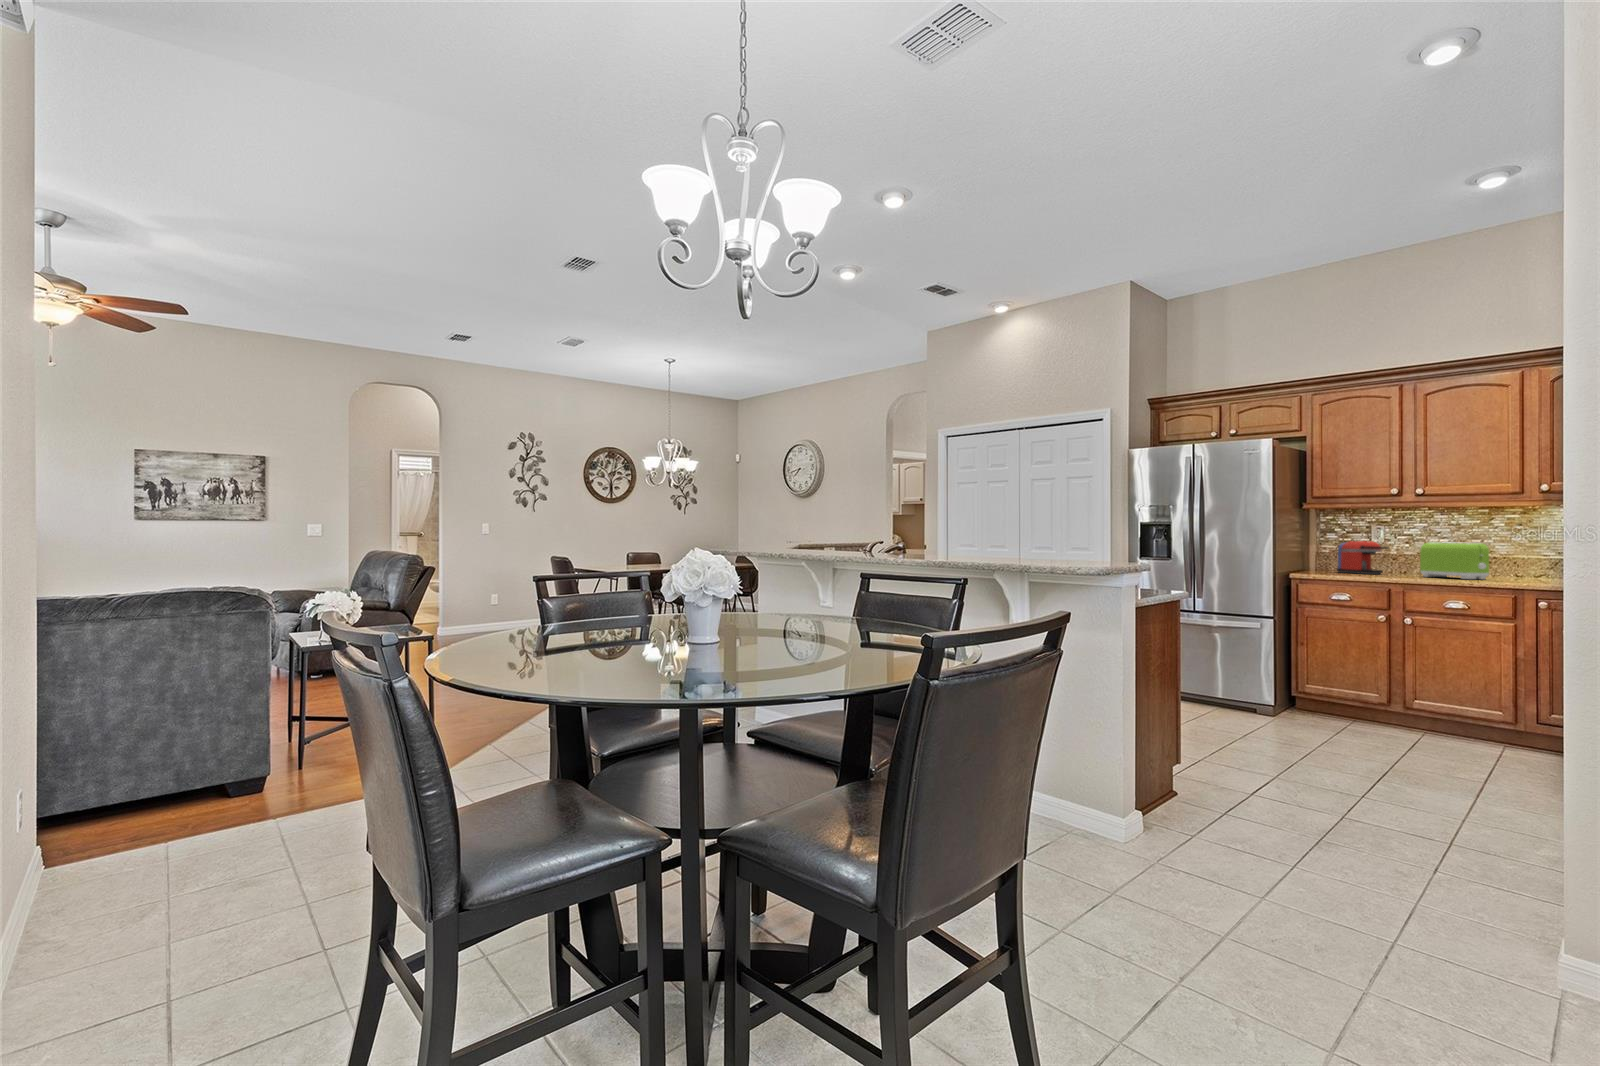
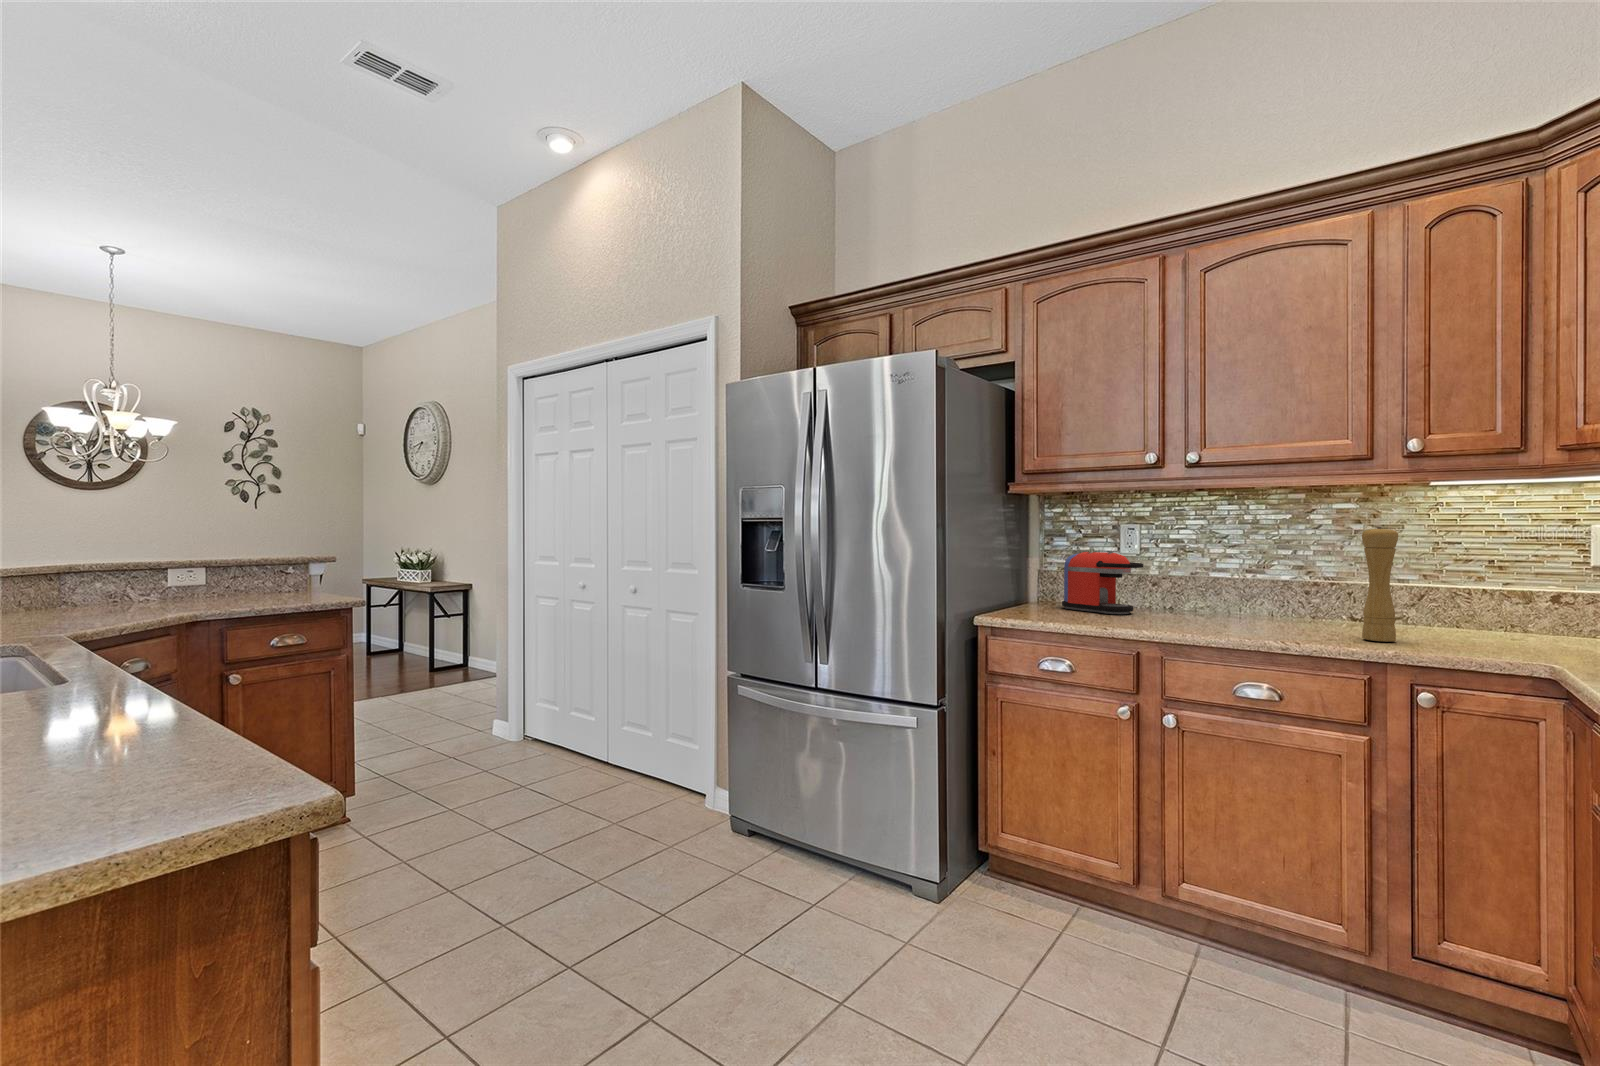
pepper mill: none [1514,526,1533,581] -> present [1362,527,1398,642]
toaster: present [1420,542,1489,579] -> none [1193,558,1315,637]

